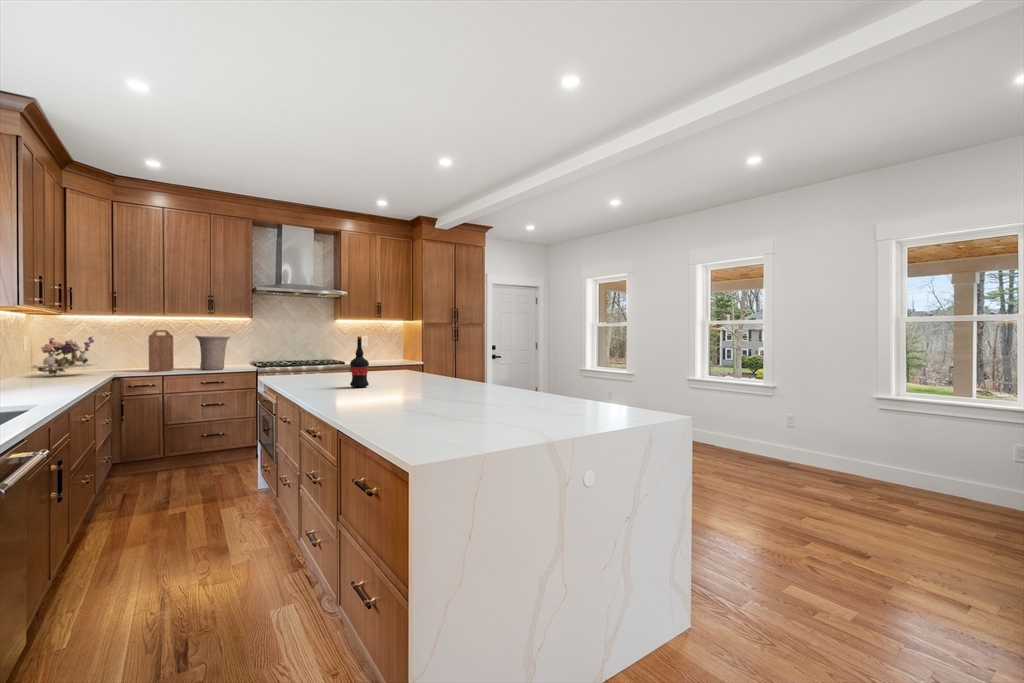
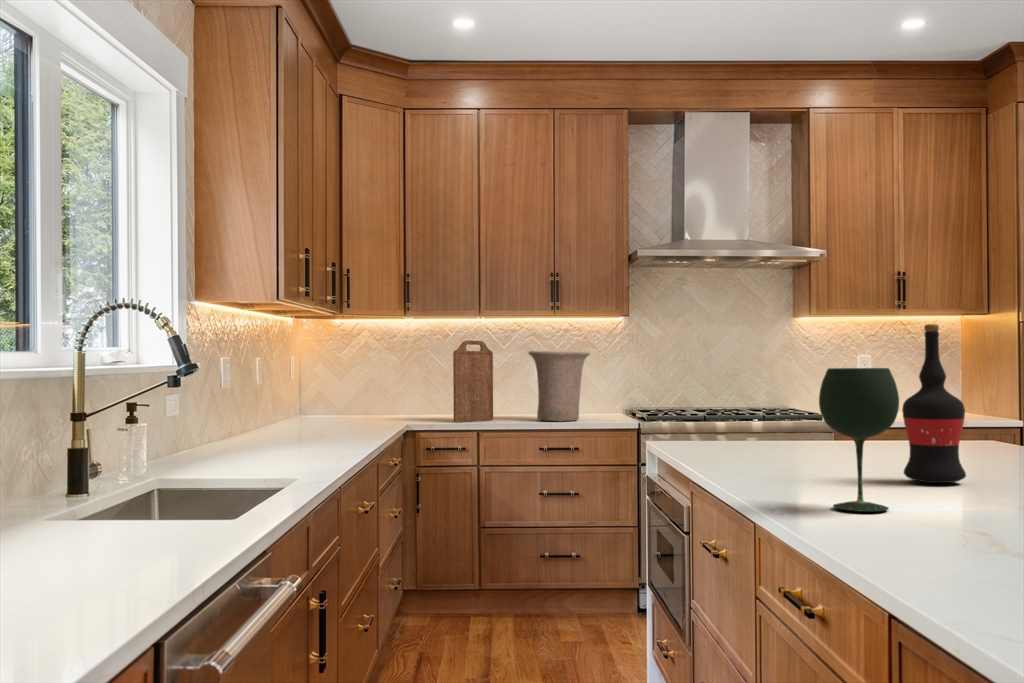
flower arrangement: present [33,337,94,375] -> none [286,352,381,424]
wine glass: none [316,353,341,397] -> present [819,368,899,512]

